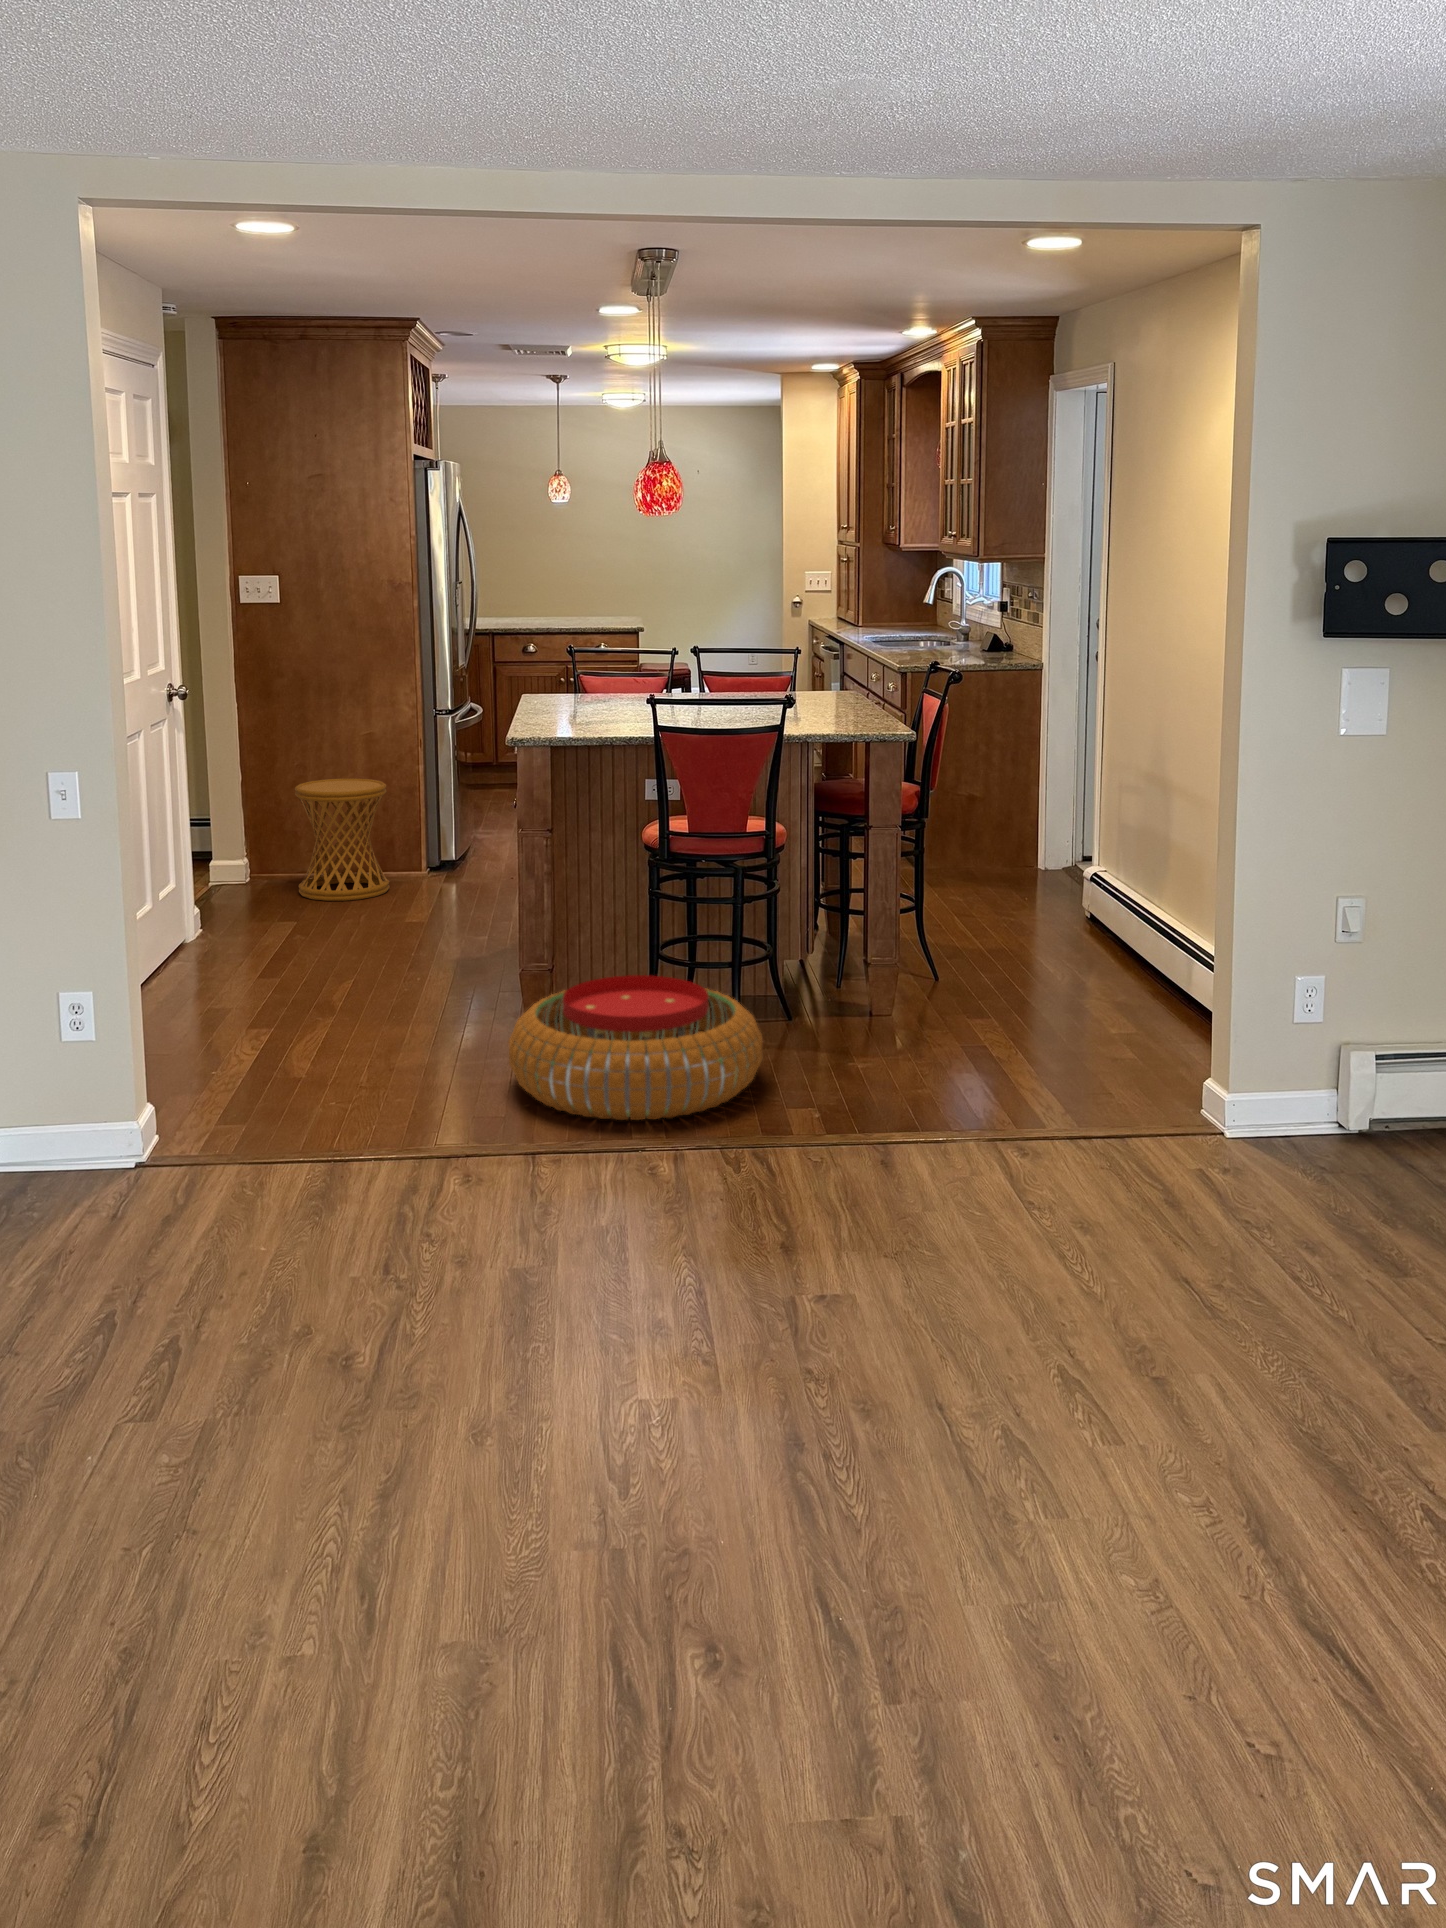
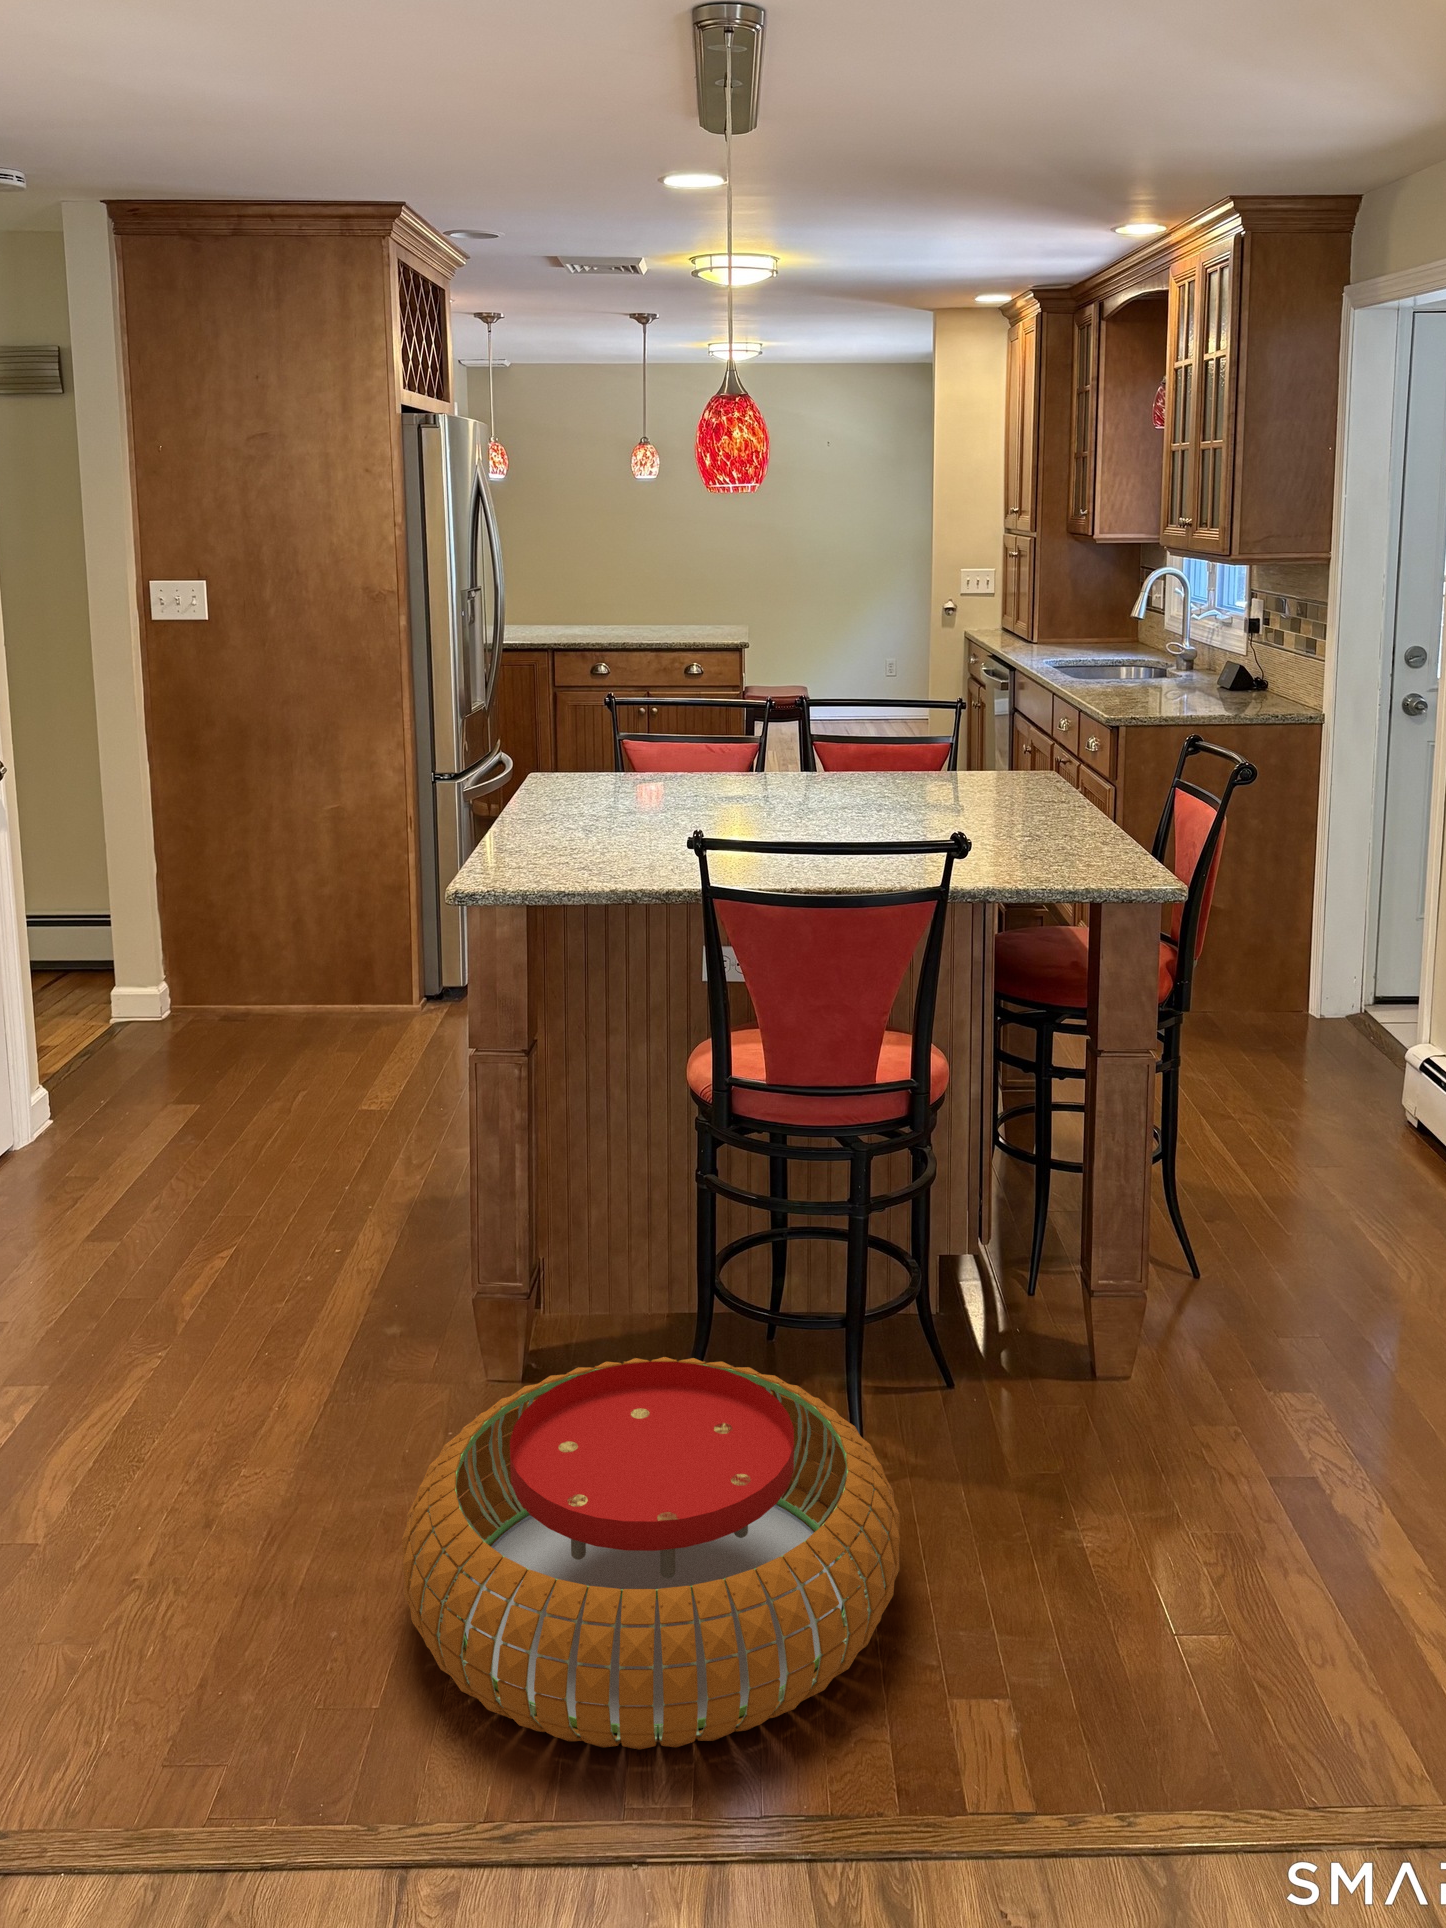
side table: present [295,779,390,901] -> none [221,873,361,1058]

